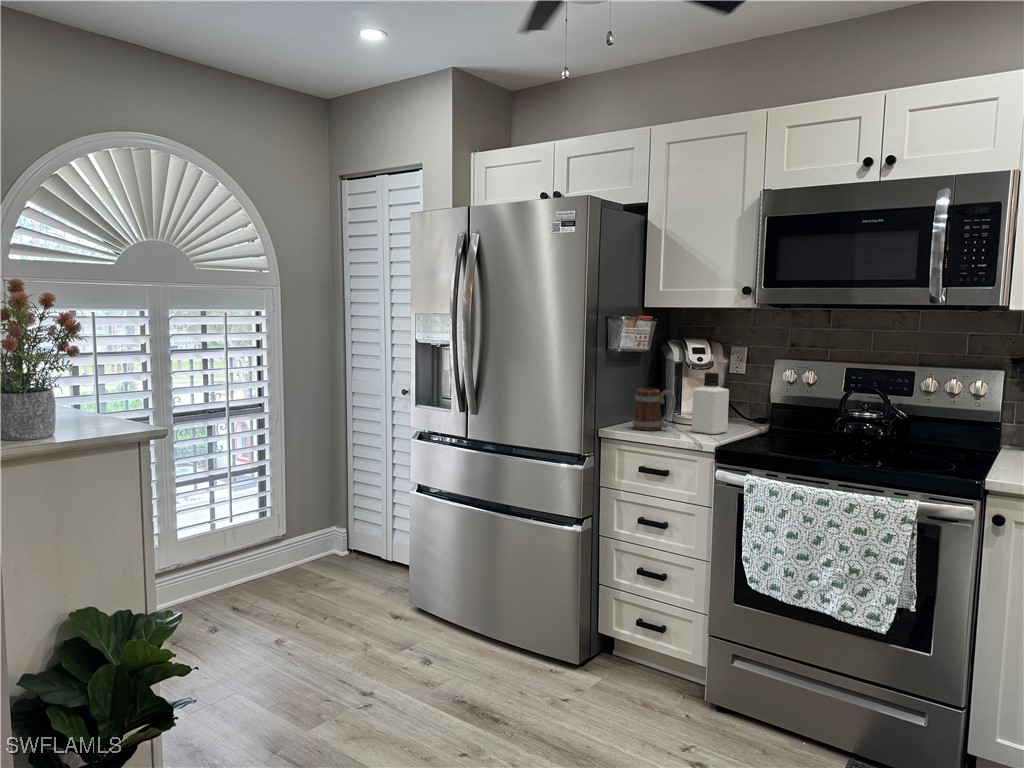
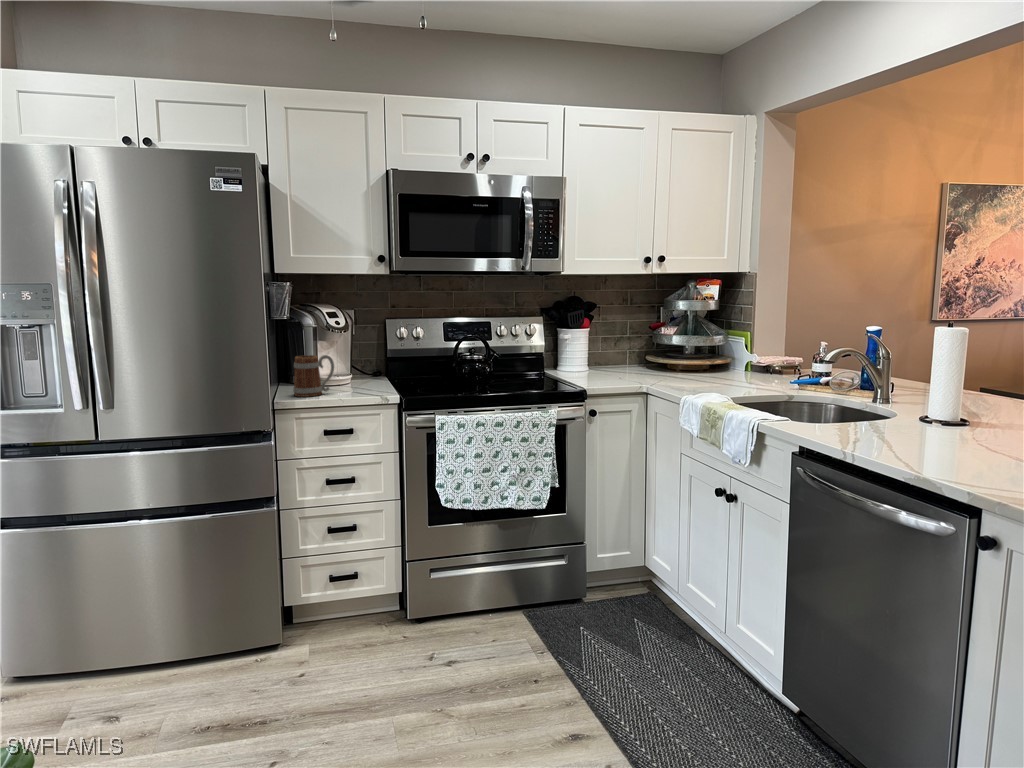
bottle: present [692,372,729,434] -> none [346,335,375,391]

